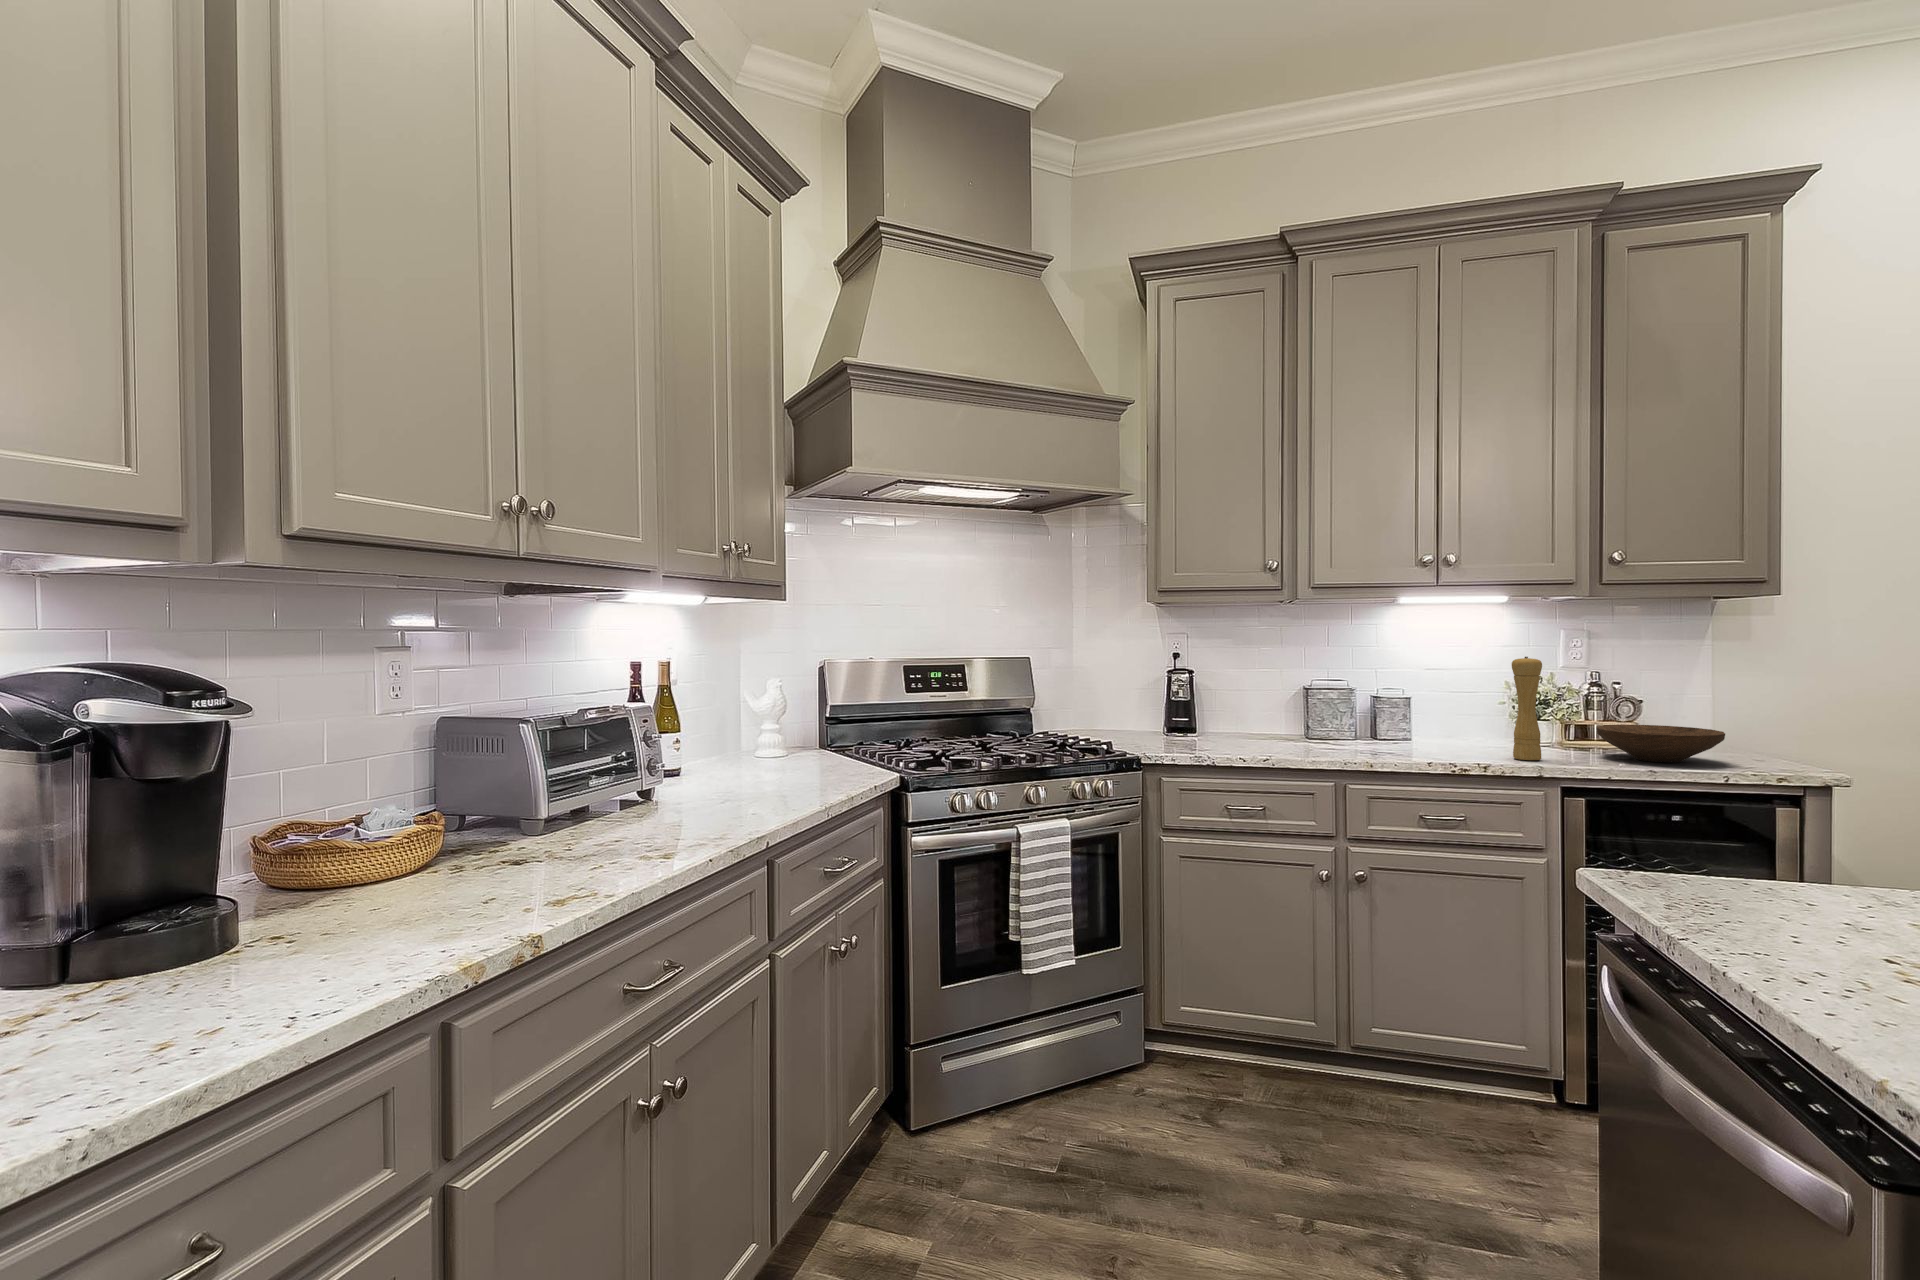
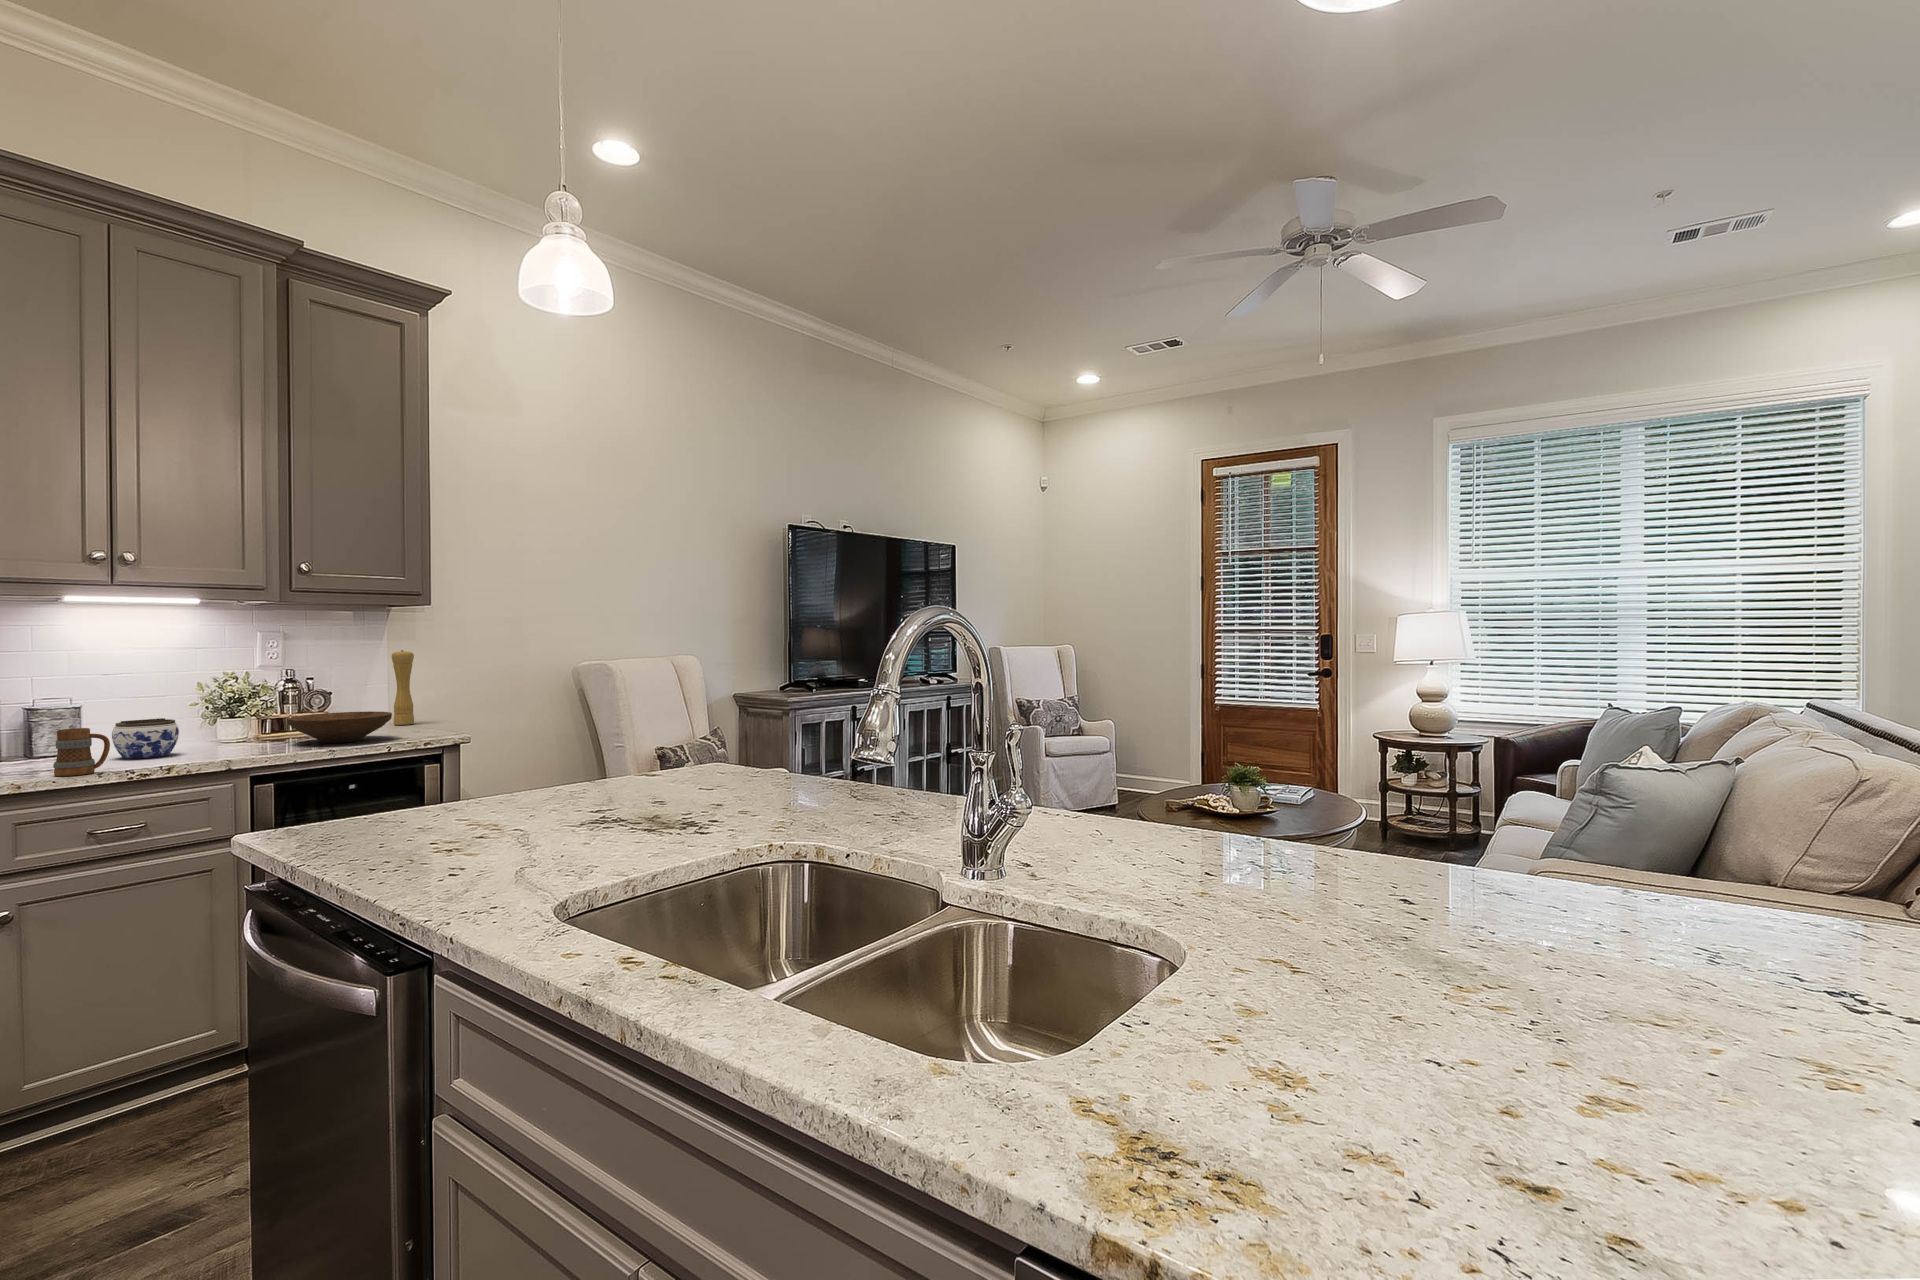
pepper mill: present [1512,657,1542,760] -> present [391,650,414,725]
jar: none [1436,715,1491,753] -> present [112,718,179,759]
mug: none [1395,719,1437,763] -> present [53,728,110,776]

